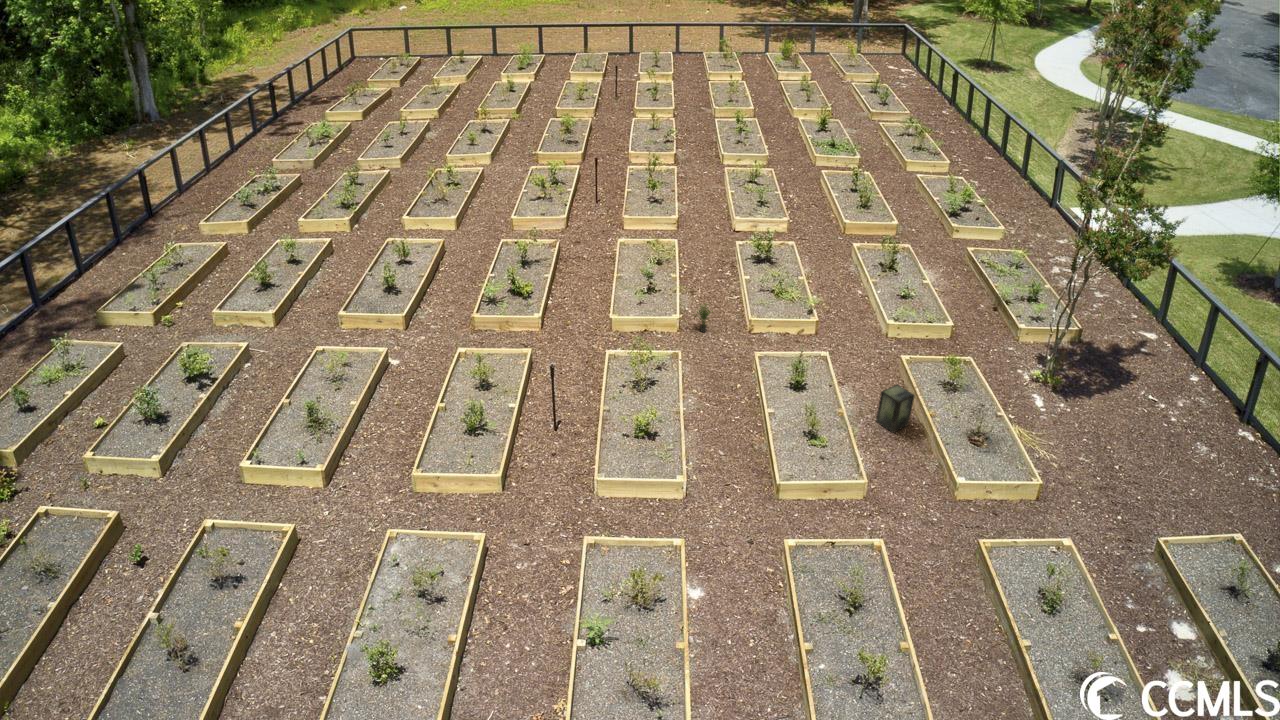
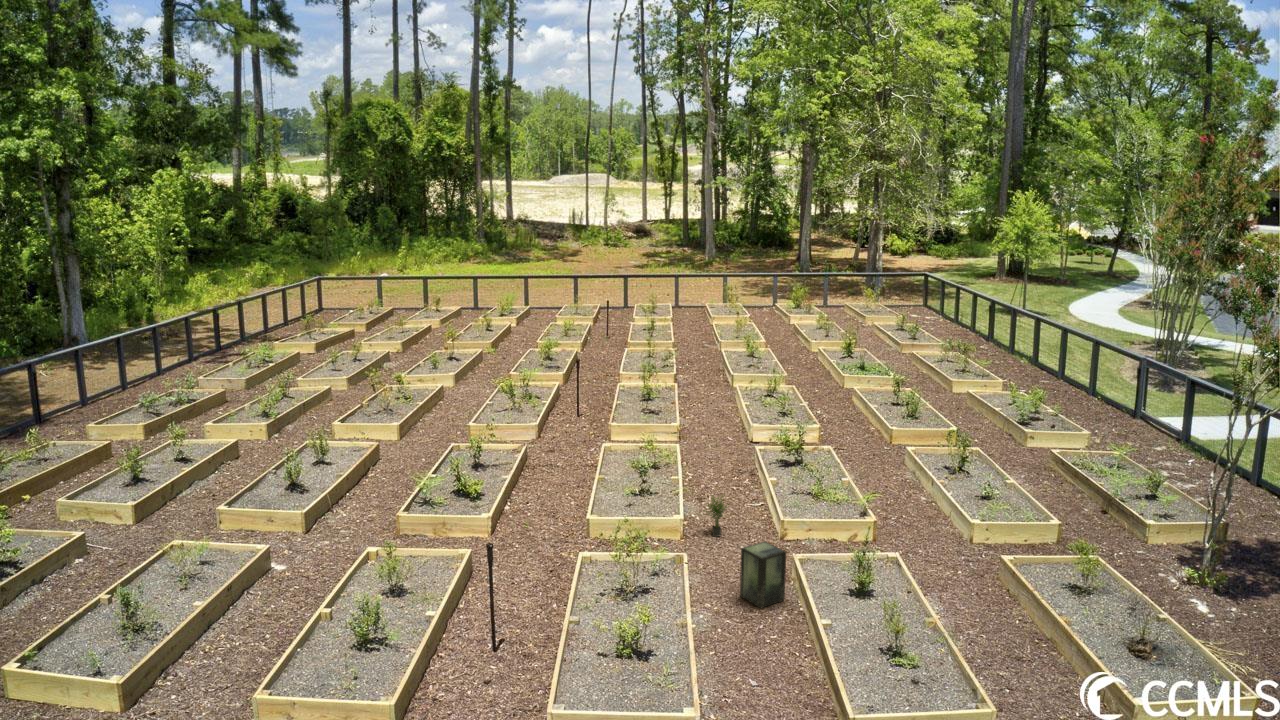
storage box: present [876,385,914,433] -> present [740,542,786,608]

